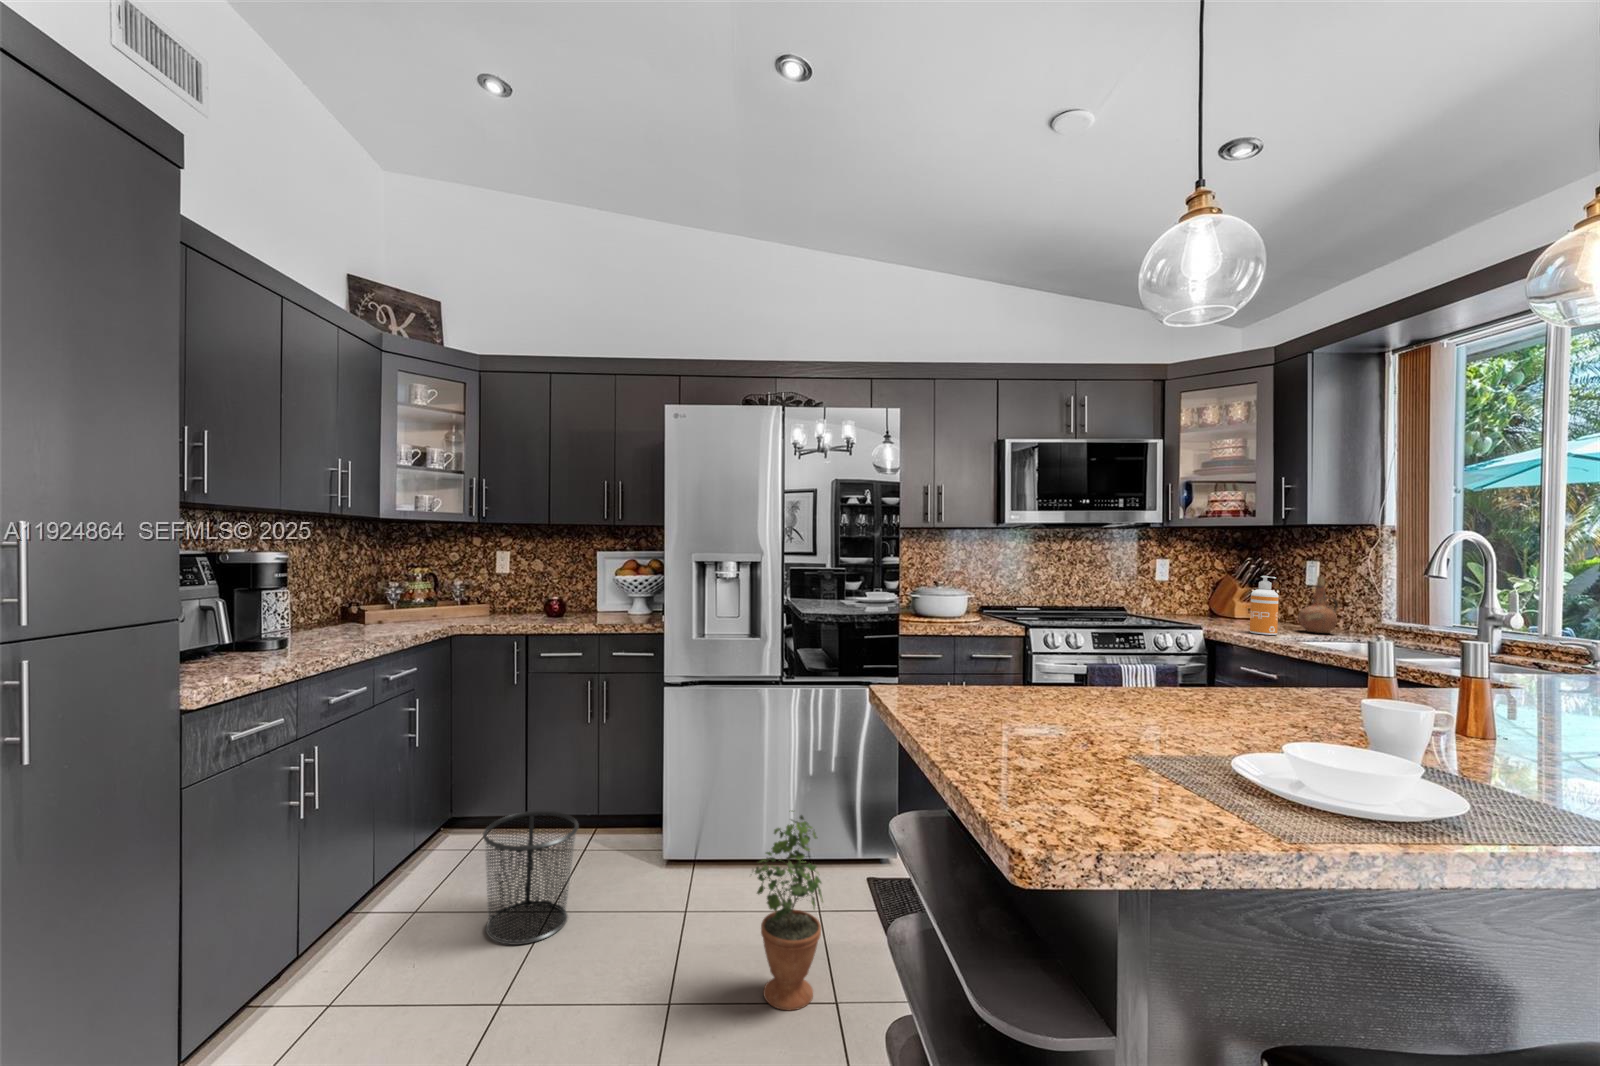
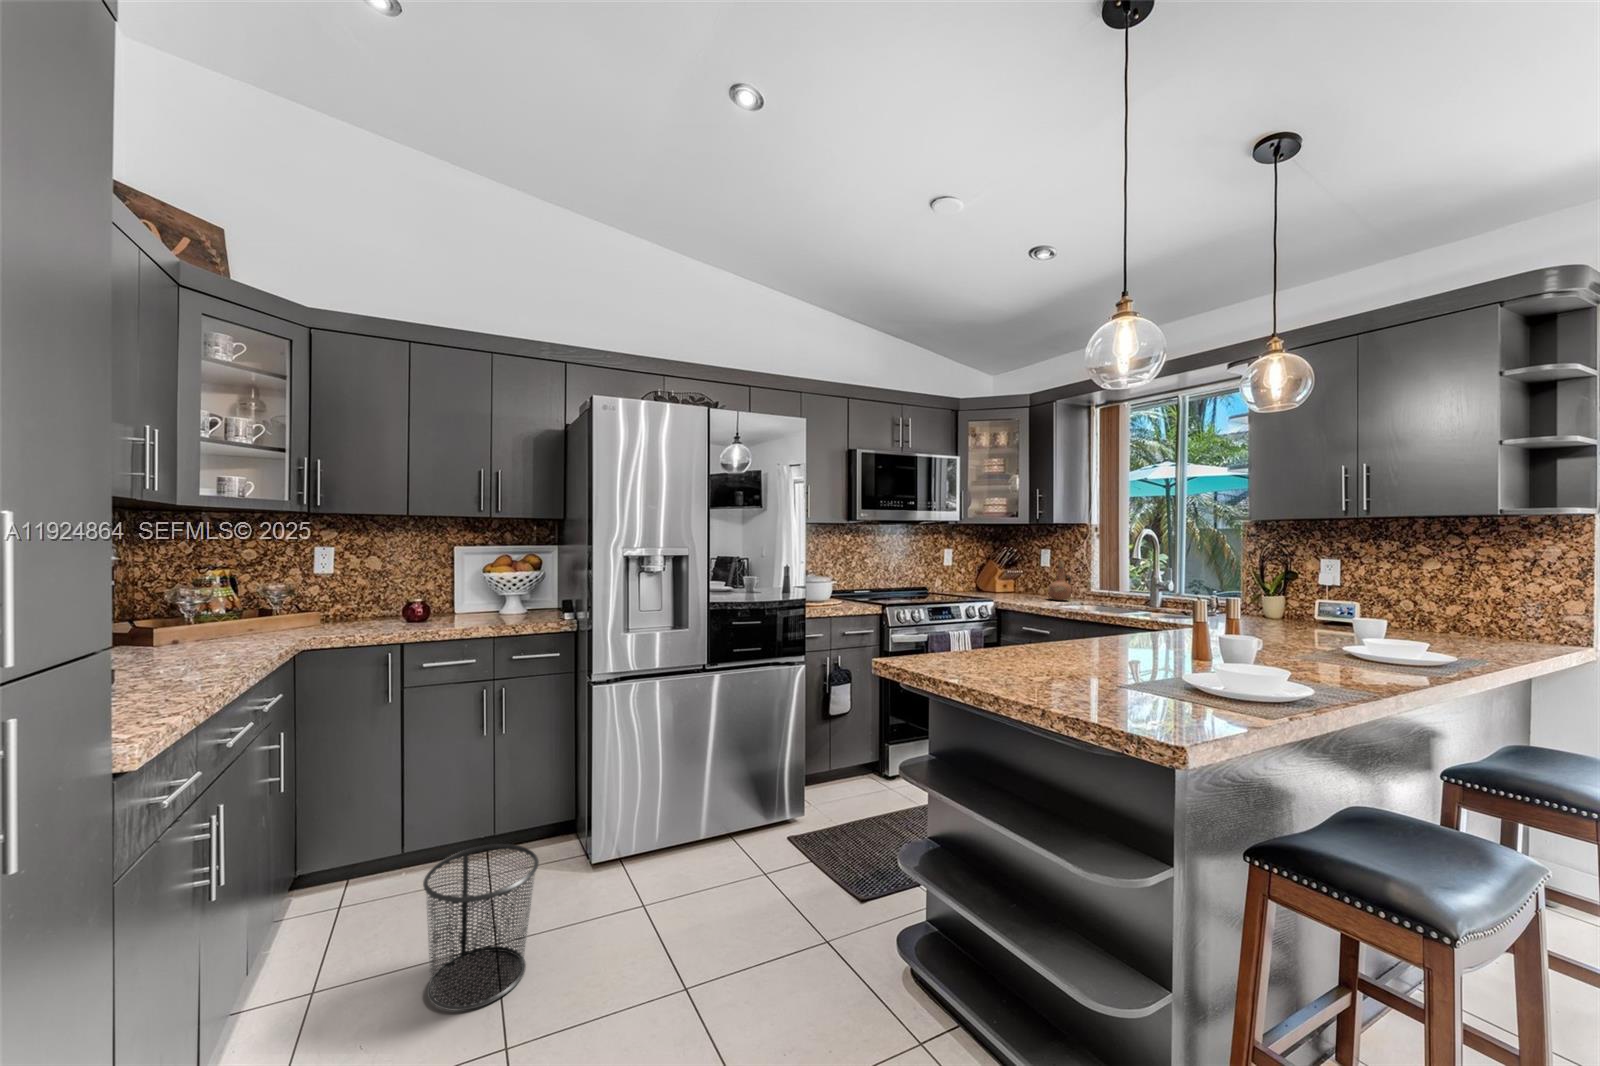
soap dispenser: present [1250,576,1279,635] -> none [1025,561,1044,604]
potted plant: present [753,811,823,1010] -> none [765,794,830,983]

